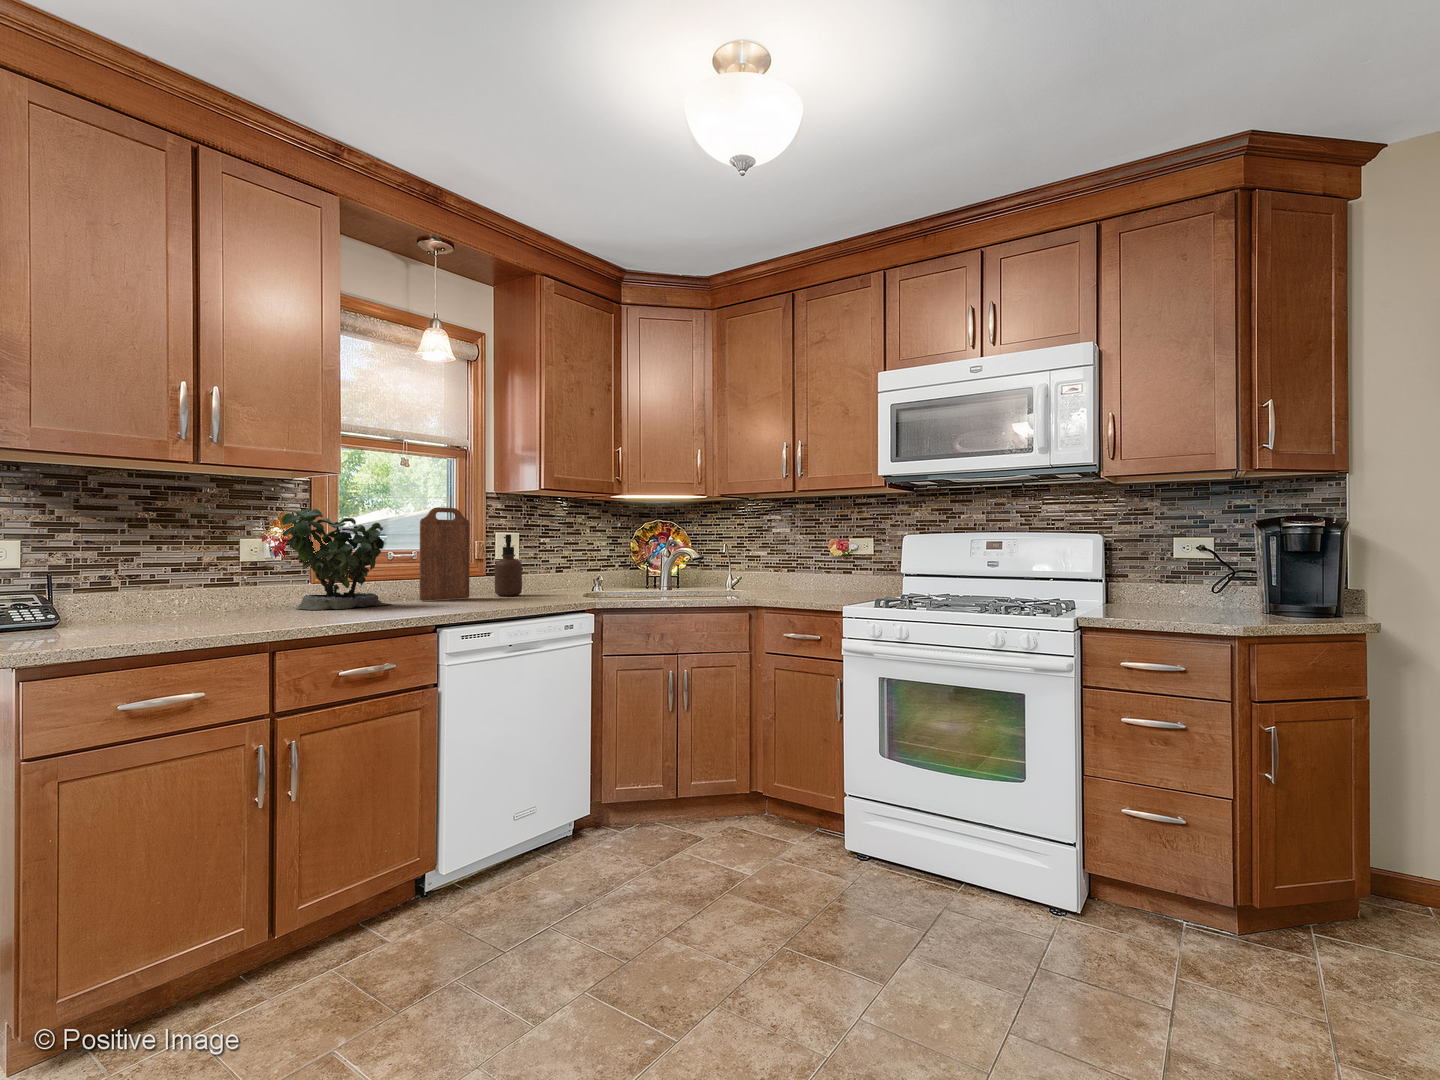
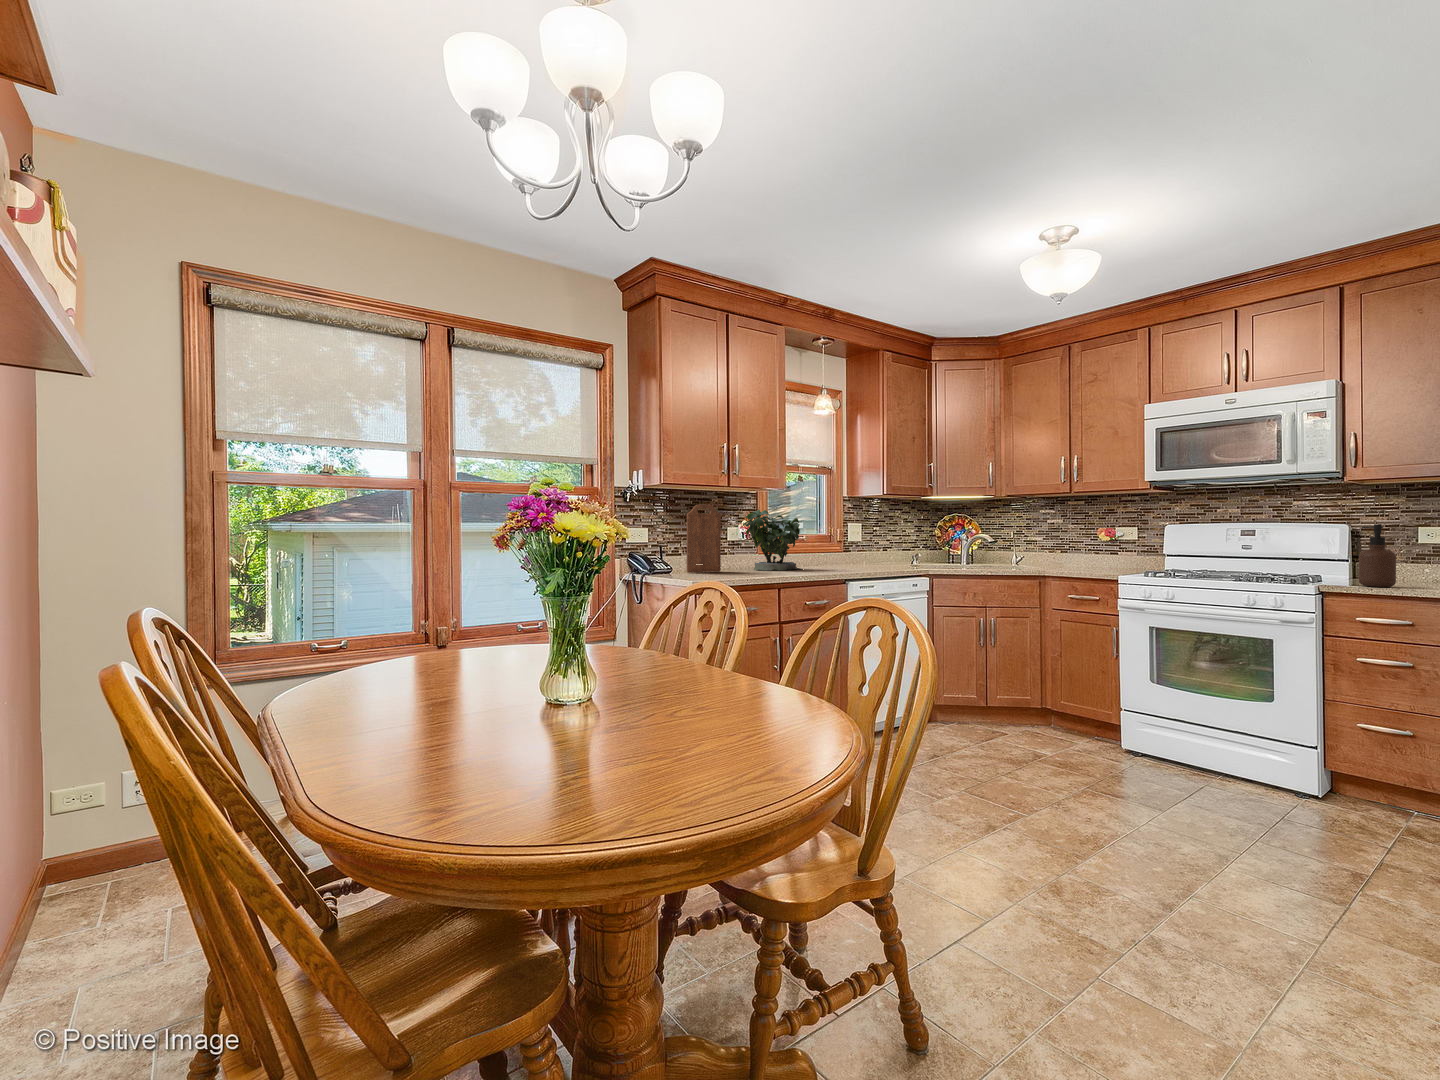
cutting board: present [419,507,470,601] -> present [687,504,721,573]
soap dispenser: present [495,535,522,596] -> present [1359,524,1396,587]

